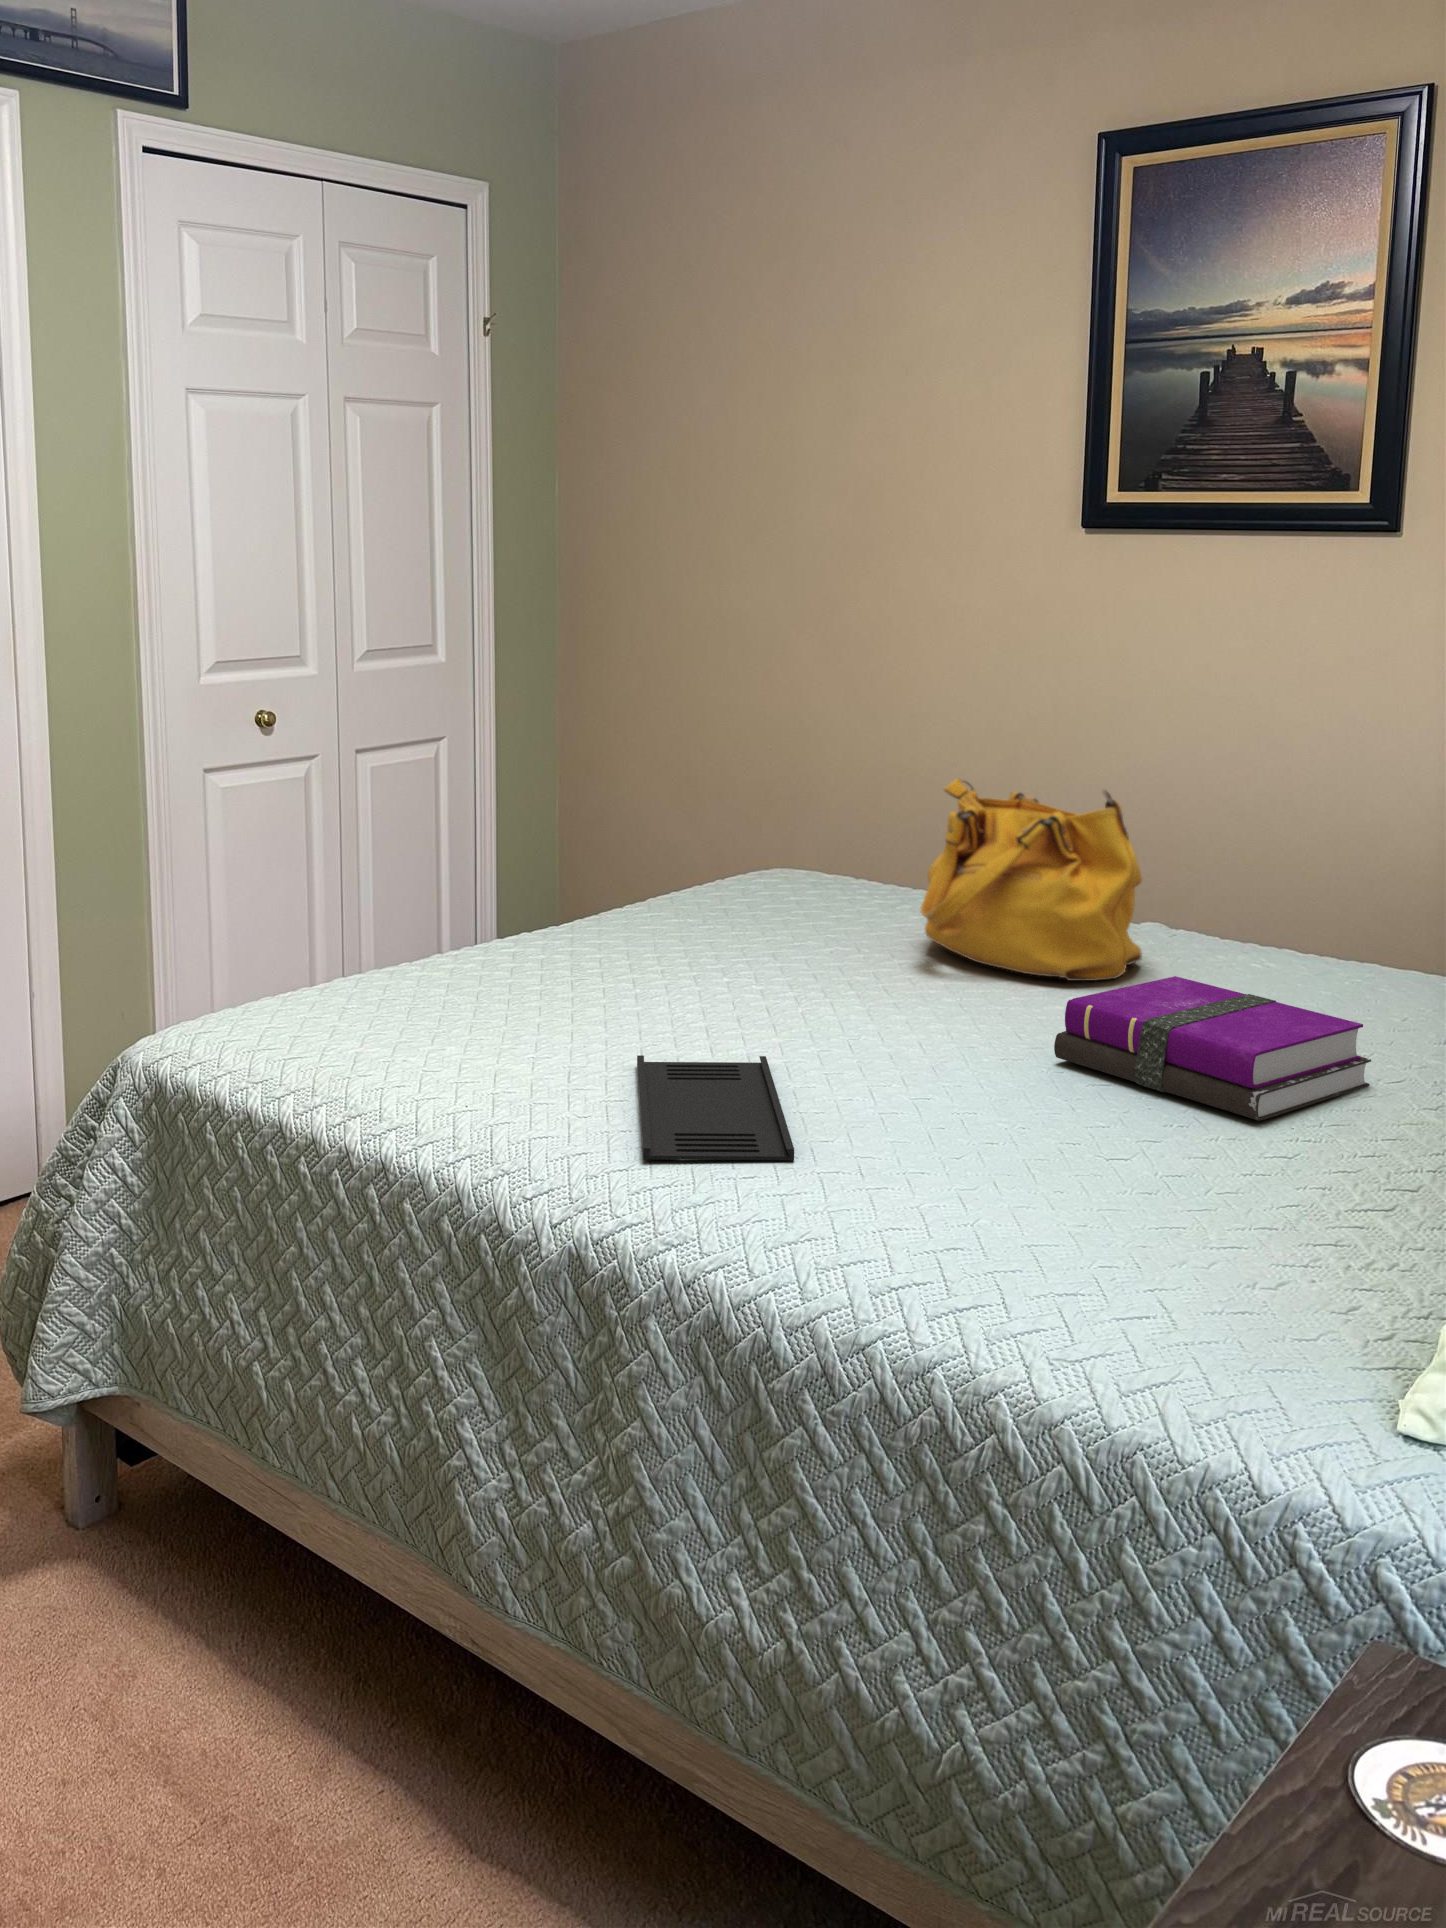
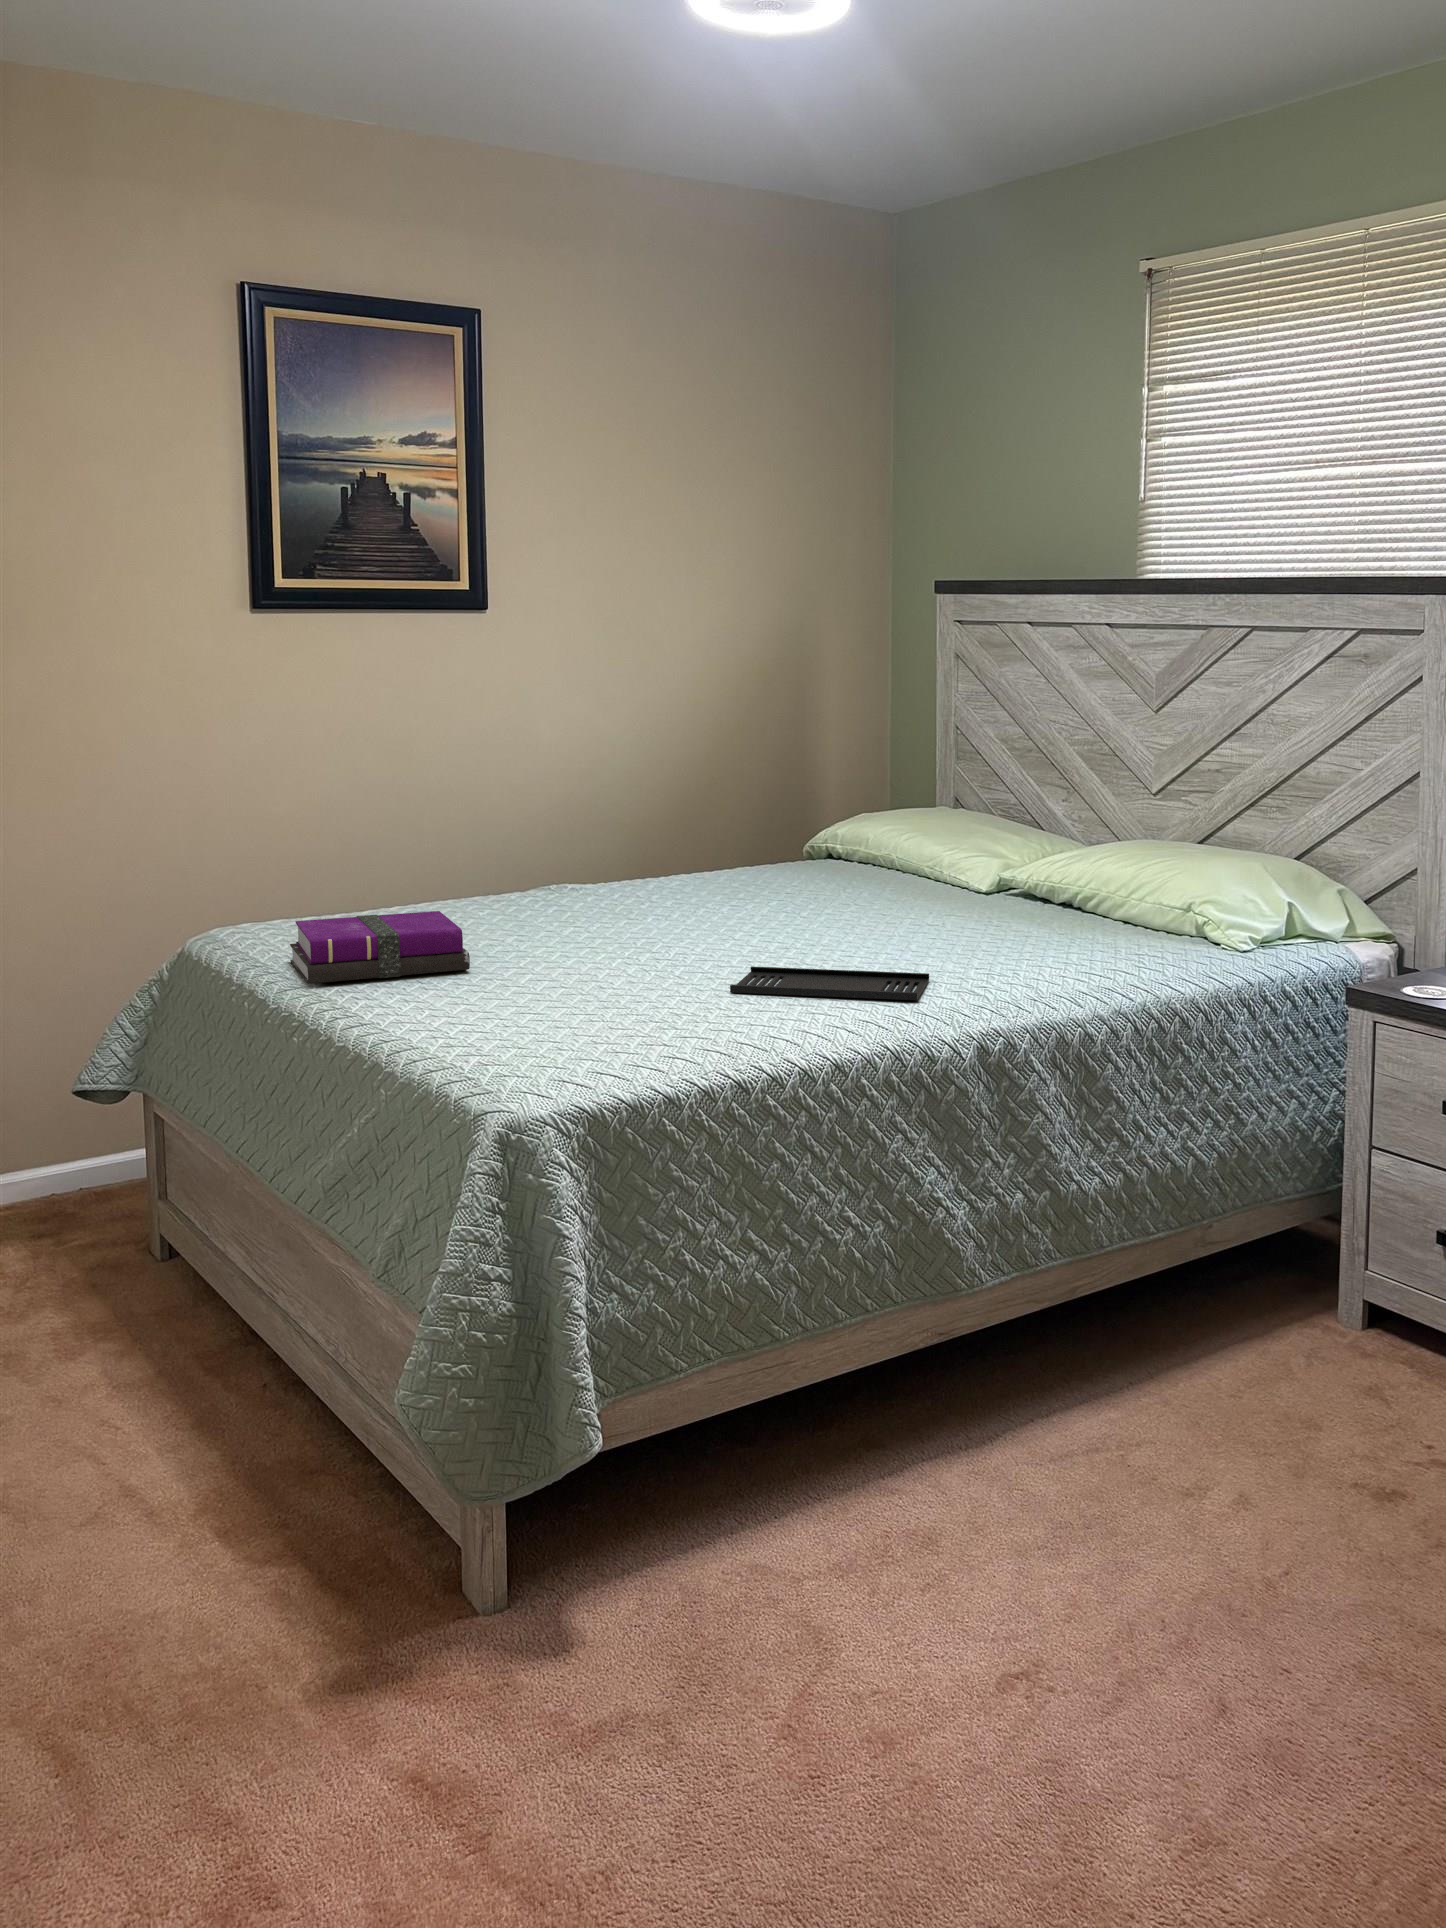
handbag: present [921,779,1142,981] -> none [489,783,655,920]
notebook: present [1054,976,1371,1121] -> present [290,911,470,984]

